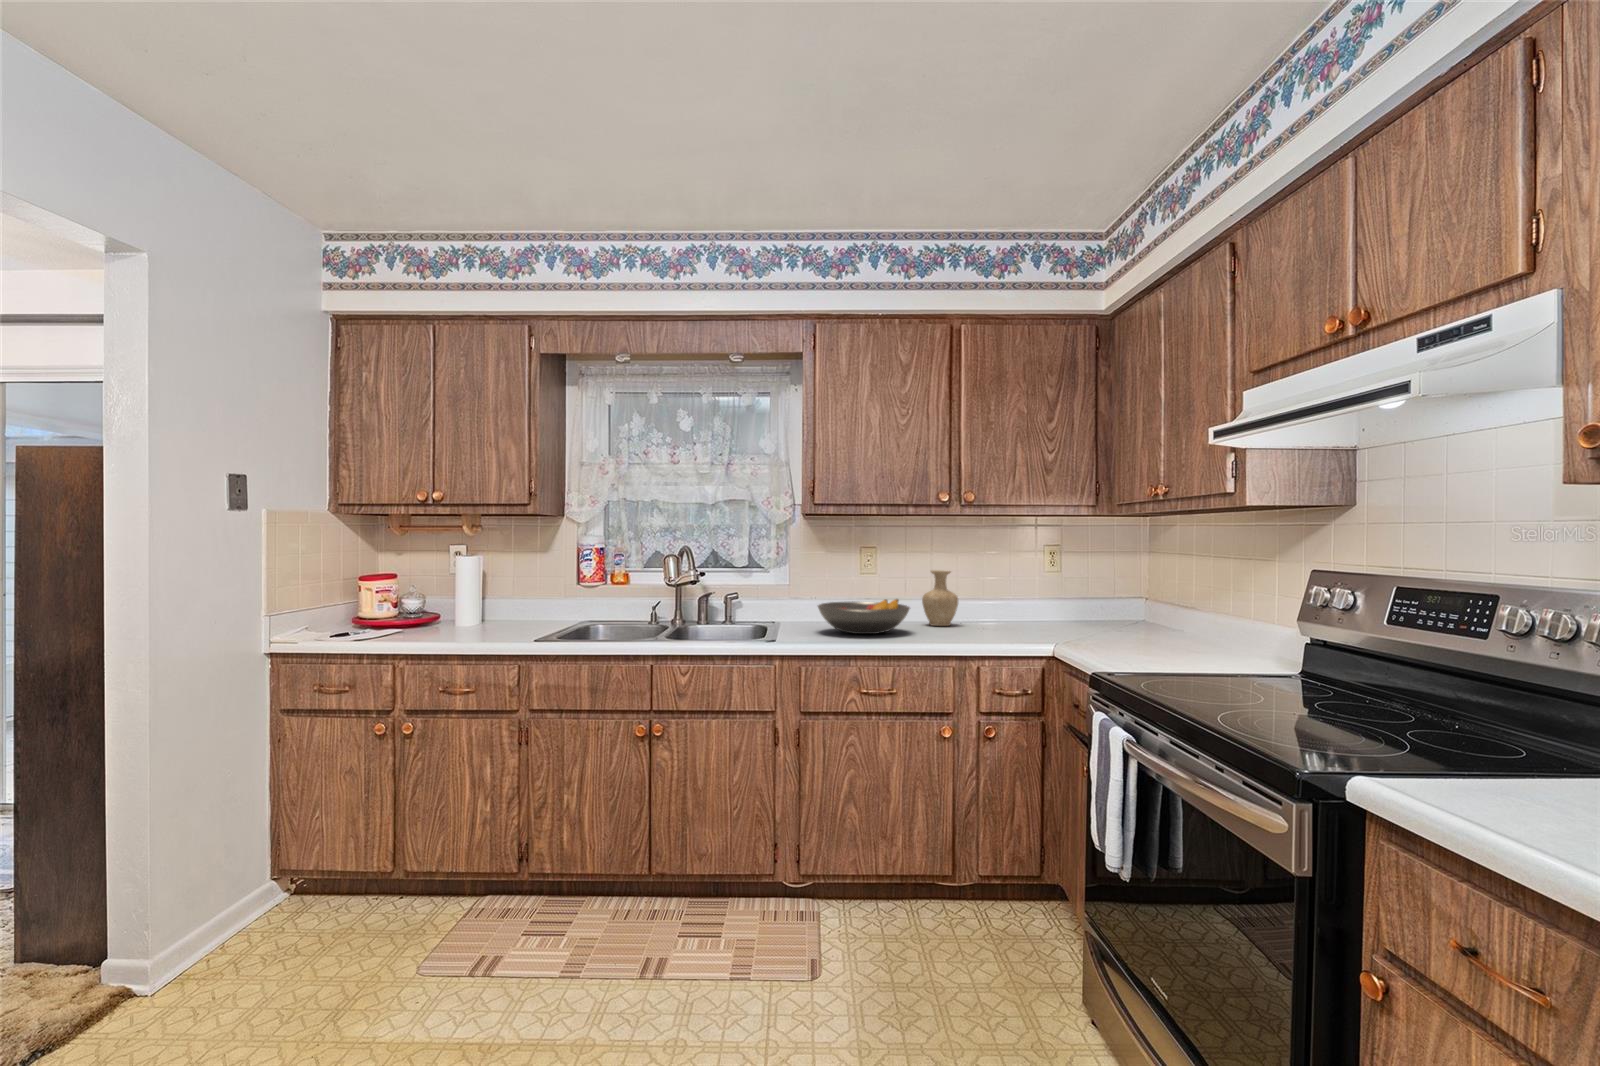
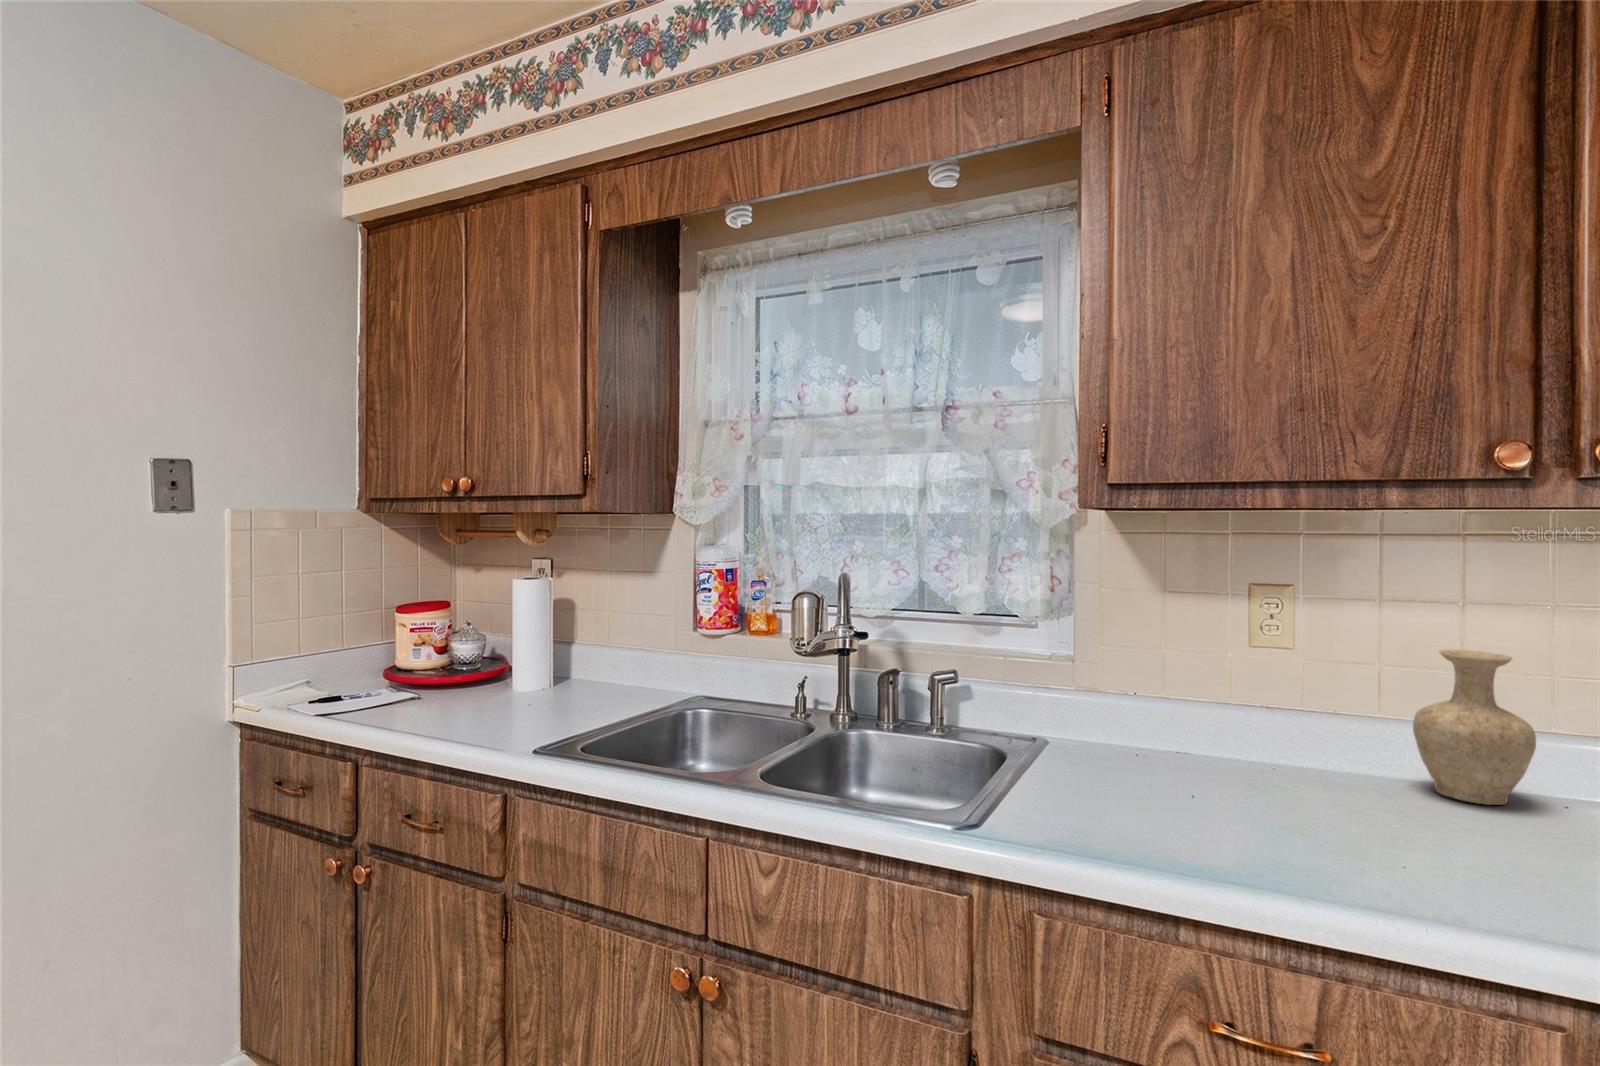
fruit bowl: present [818,599,910,634] -> none [1109,715,1384,829]

